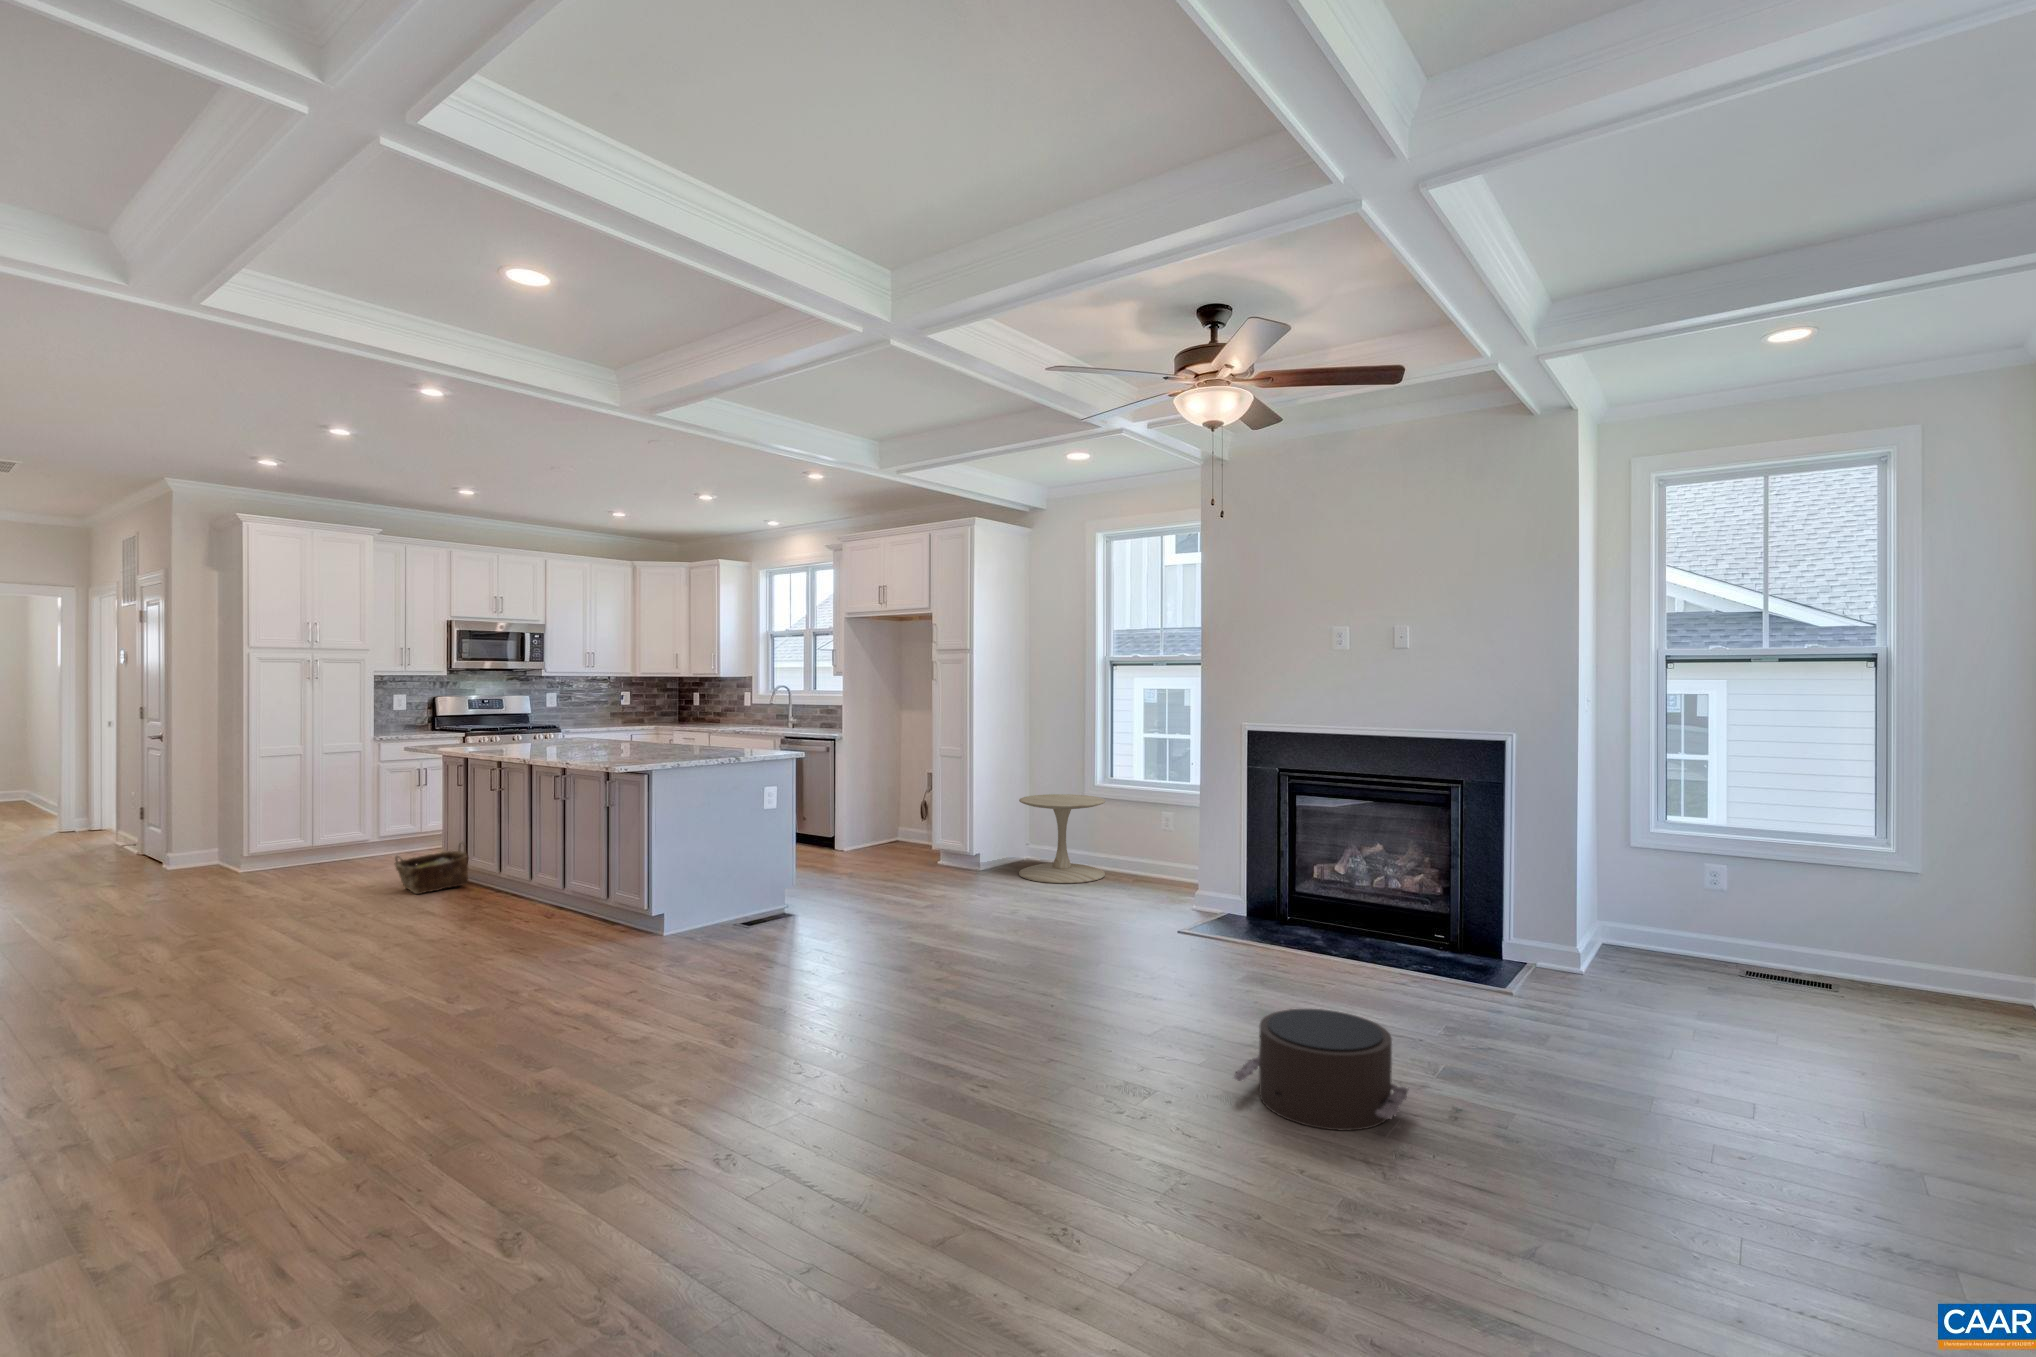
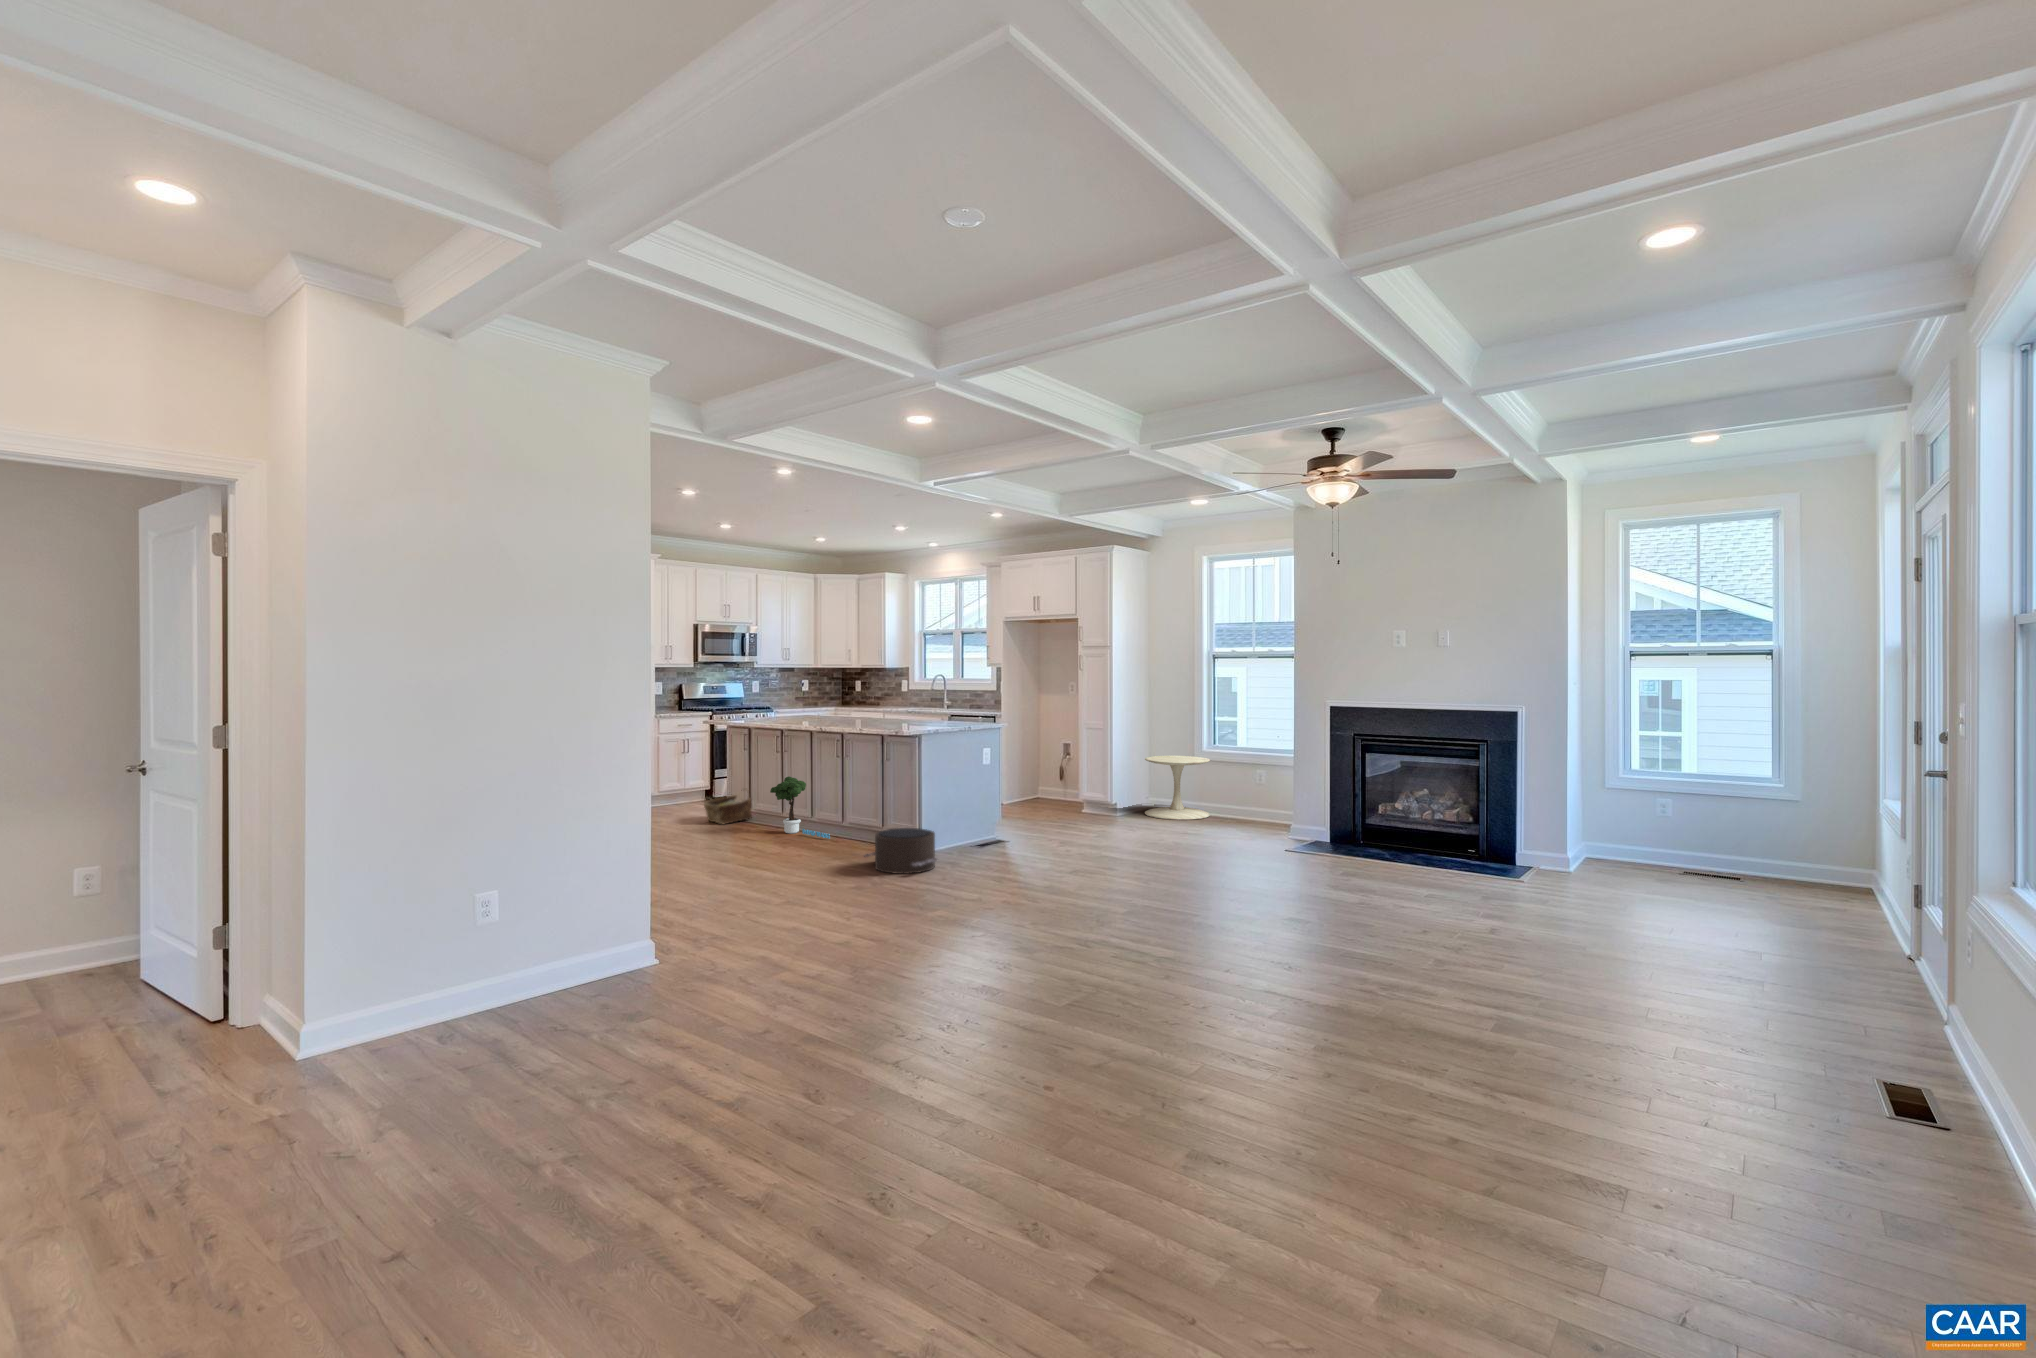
potted tree: none [467,829,539,921] -> present [770,777,830,839]
pouf: present [1234,1009,1409,1130] -> present [864,828,937,874]

